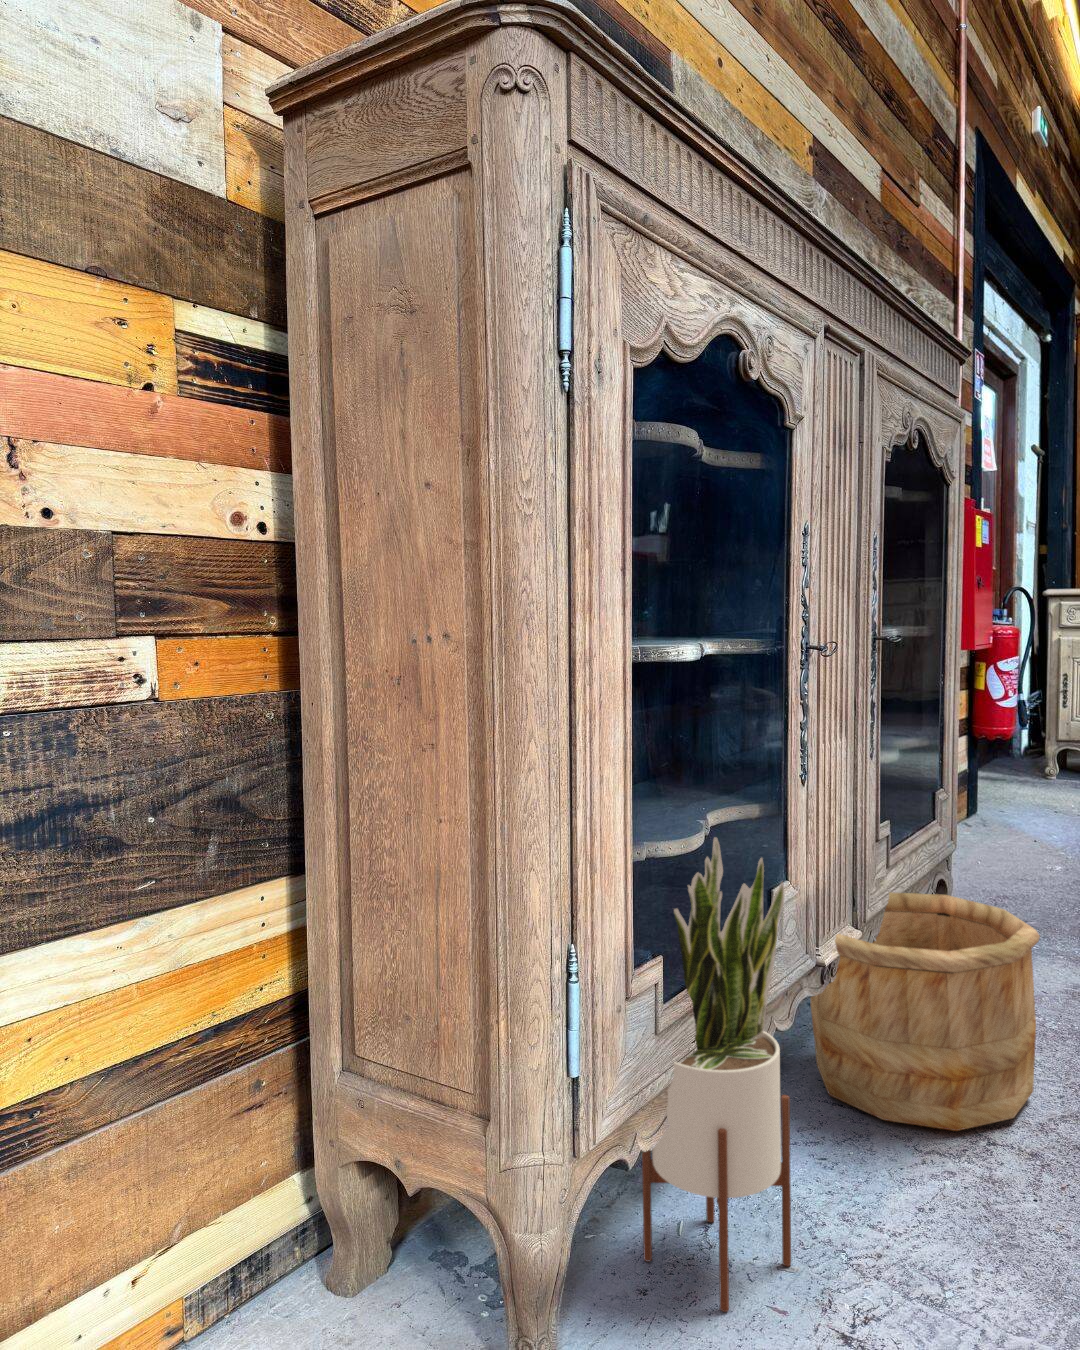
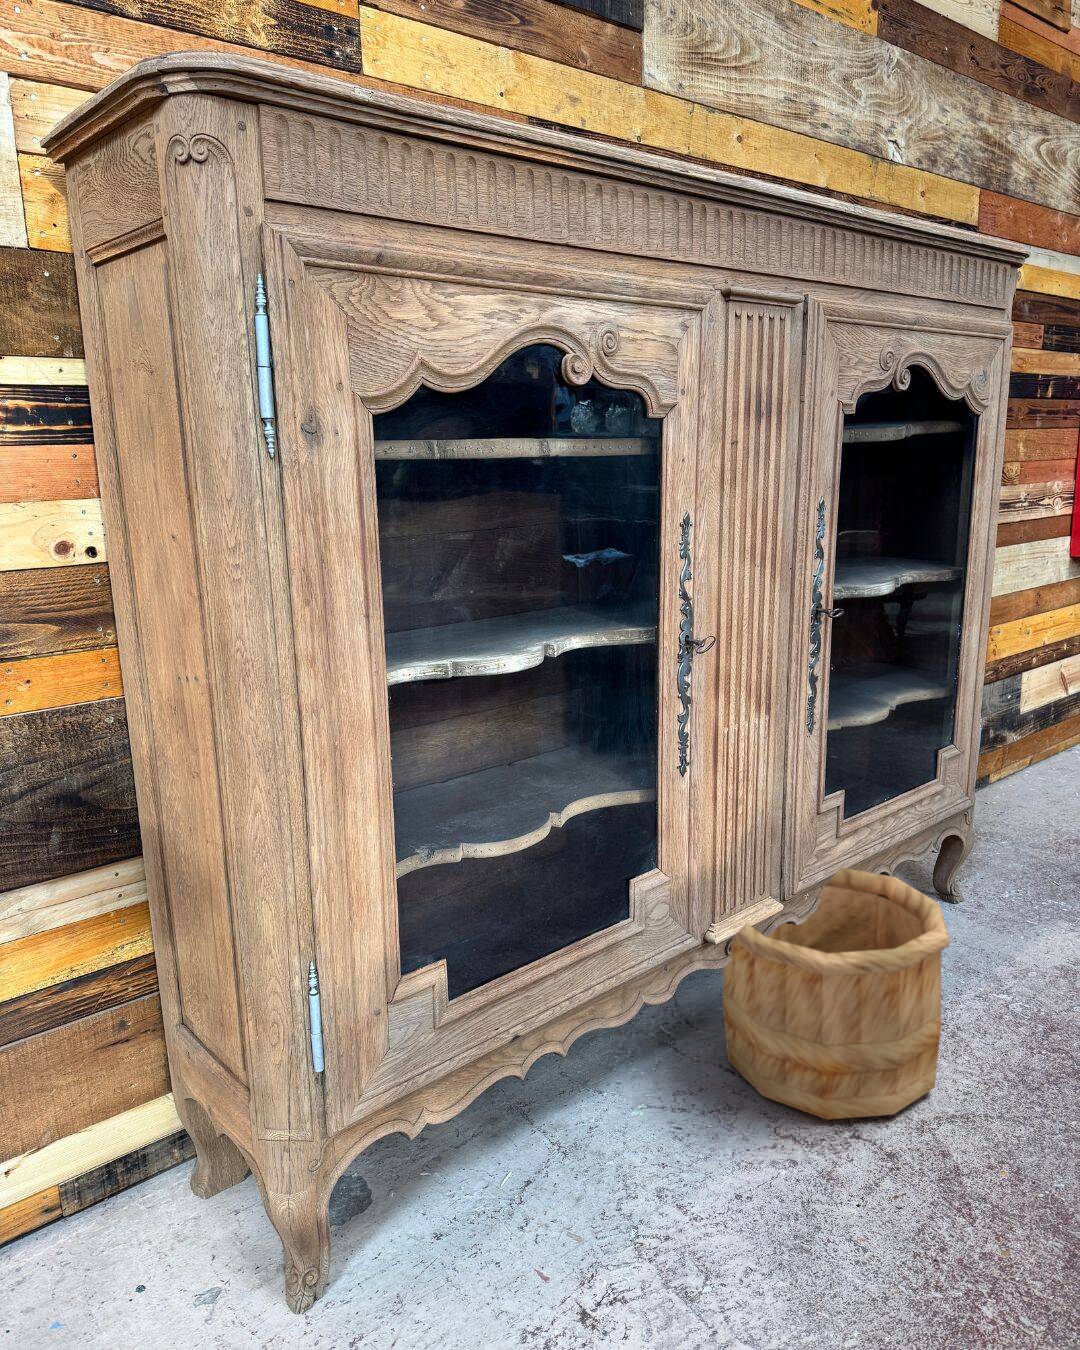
potted plant: present [642,837,791,1312] -> none [408,854,593,1266]

